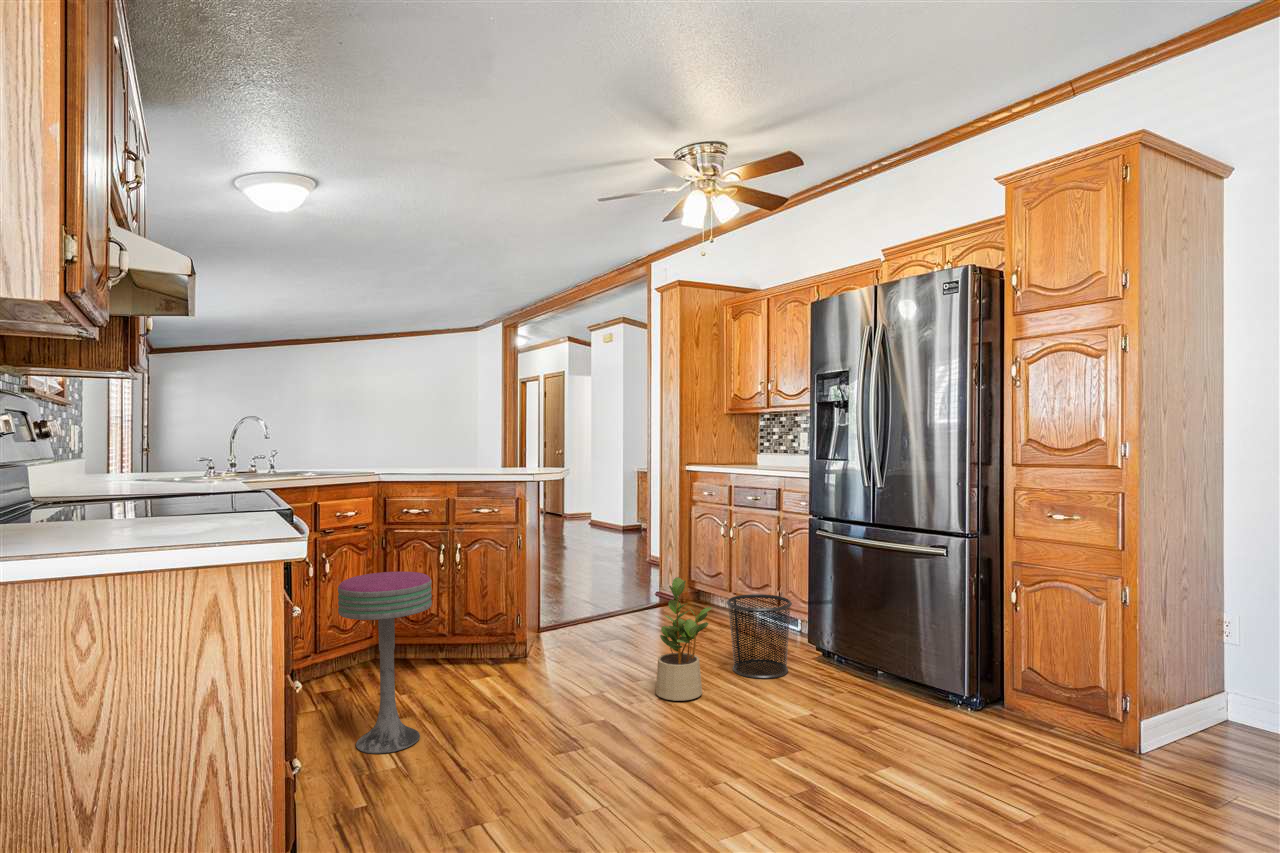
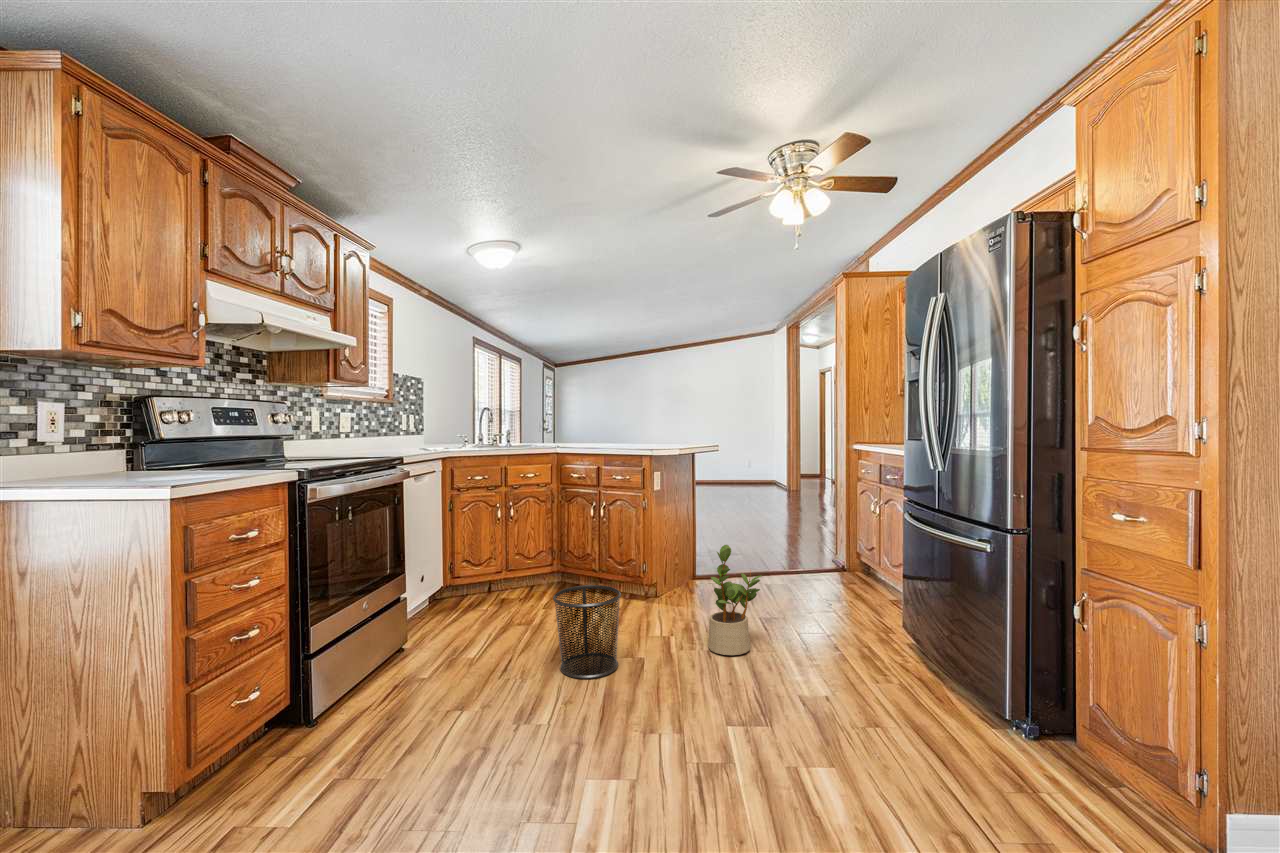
bar stool: present [338,572,432,754] -> none [458,518,523,646]
waste bin: present [727,594,792,679] -> present [553,585,621,679]

